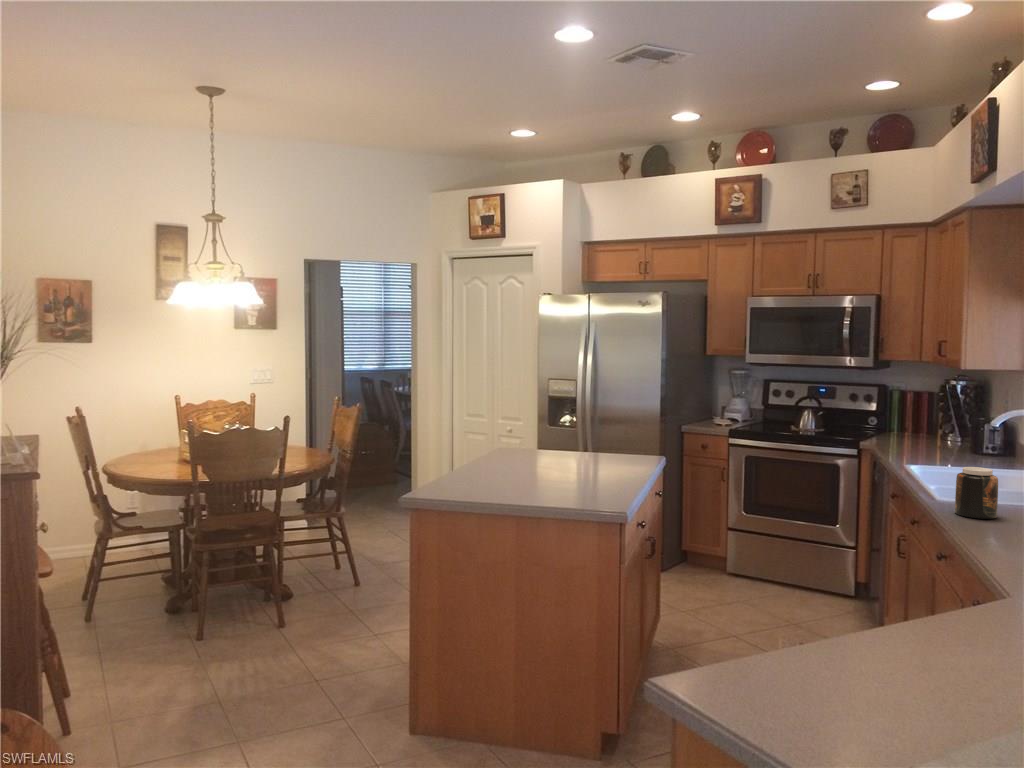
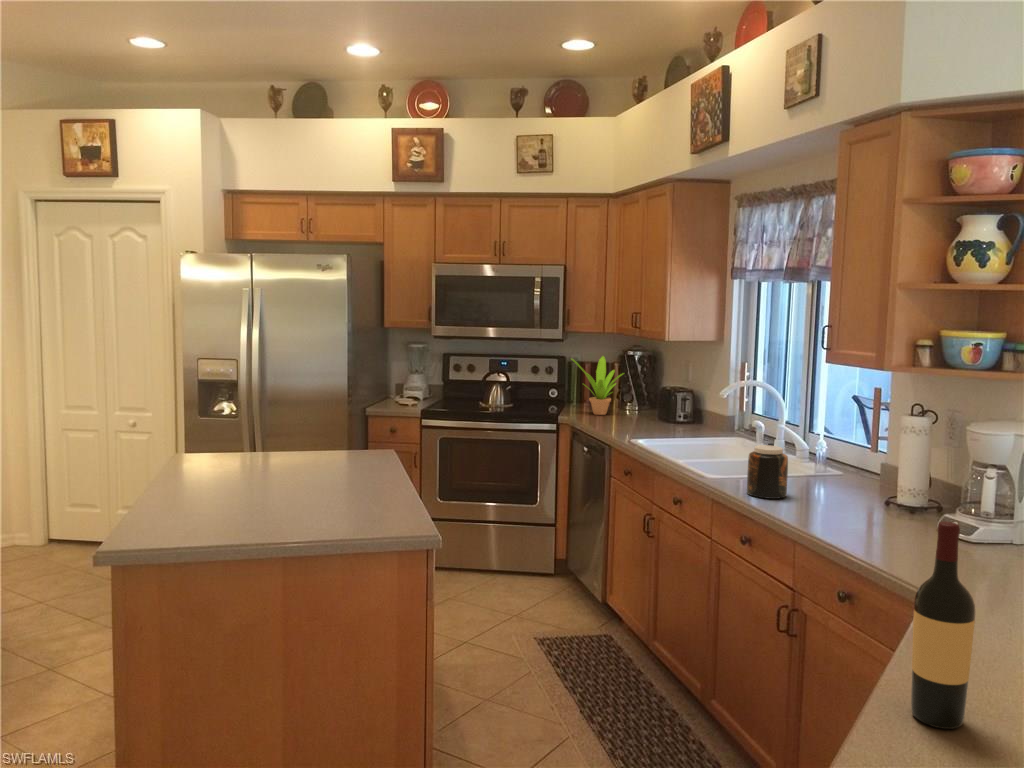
potted plant: none [875,385,933,443] -> present [571,356,623,415]
wine bottle: none [850,495,896,657] -> present [911,521,975,729]

